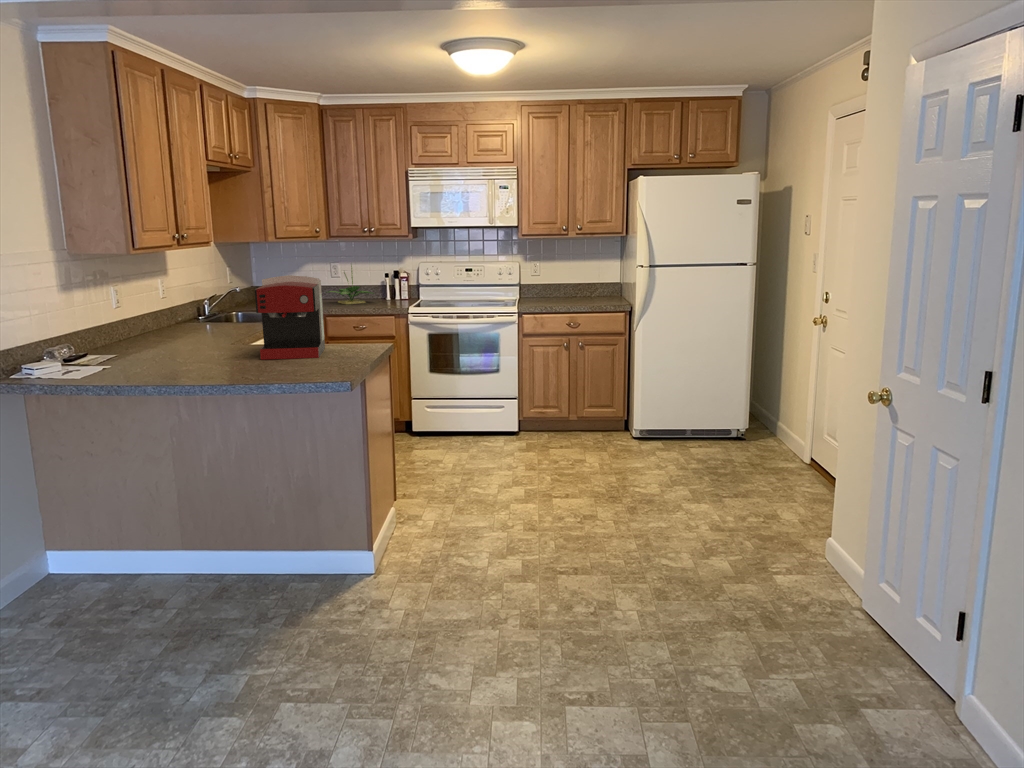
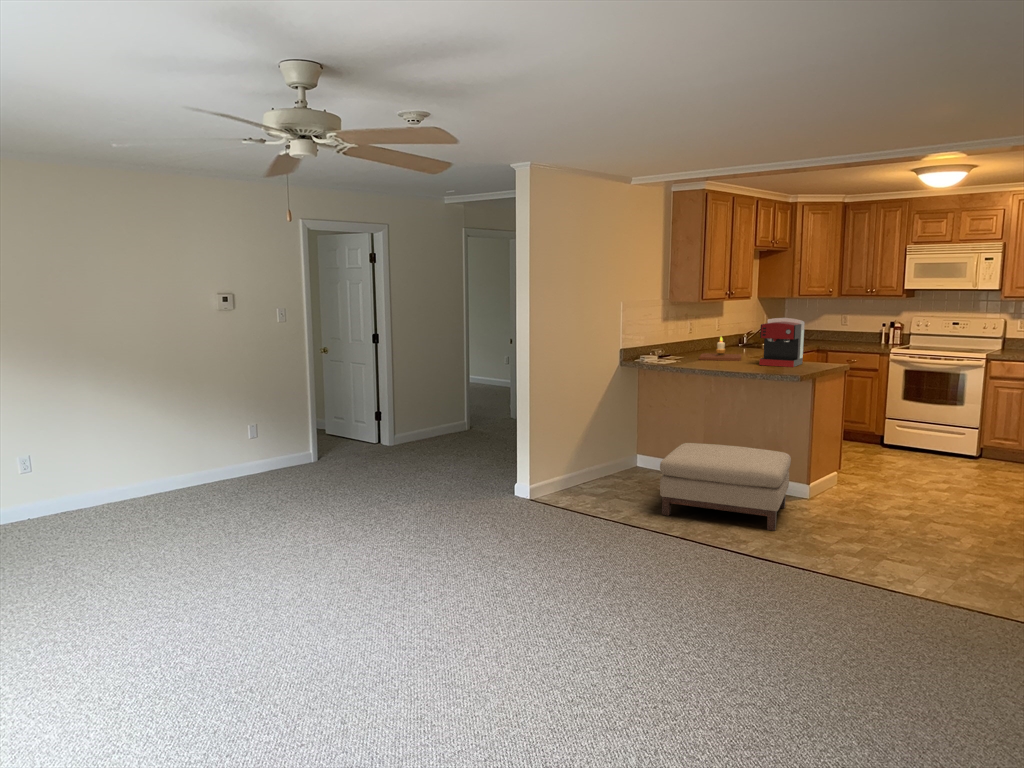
potted plant: present [327,266,374,304] -> none [833,314,872,344]
candle: none [145,313,222,359] -> present [699,337,741,361]
ottoman: none [108,512,362,710] -> present [660,443,791,531]

